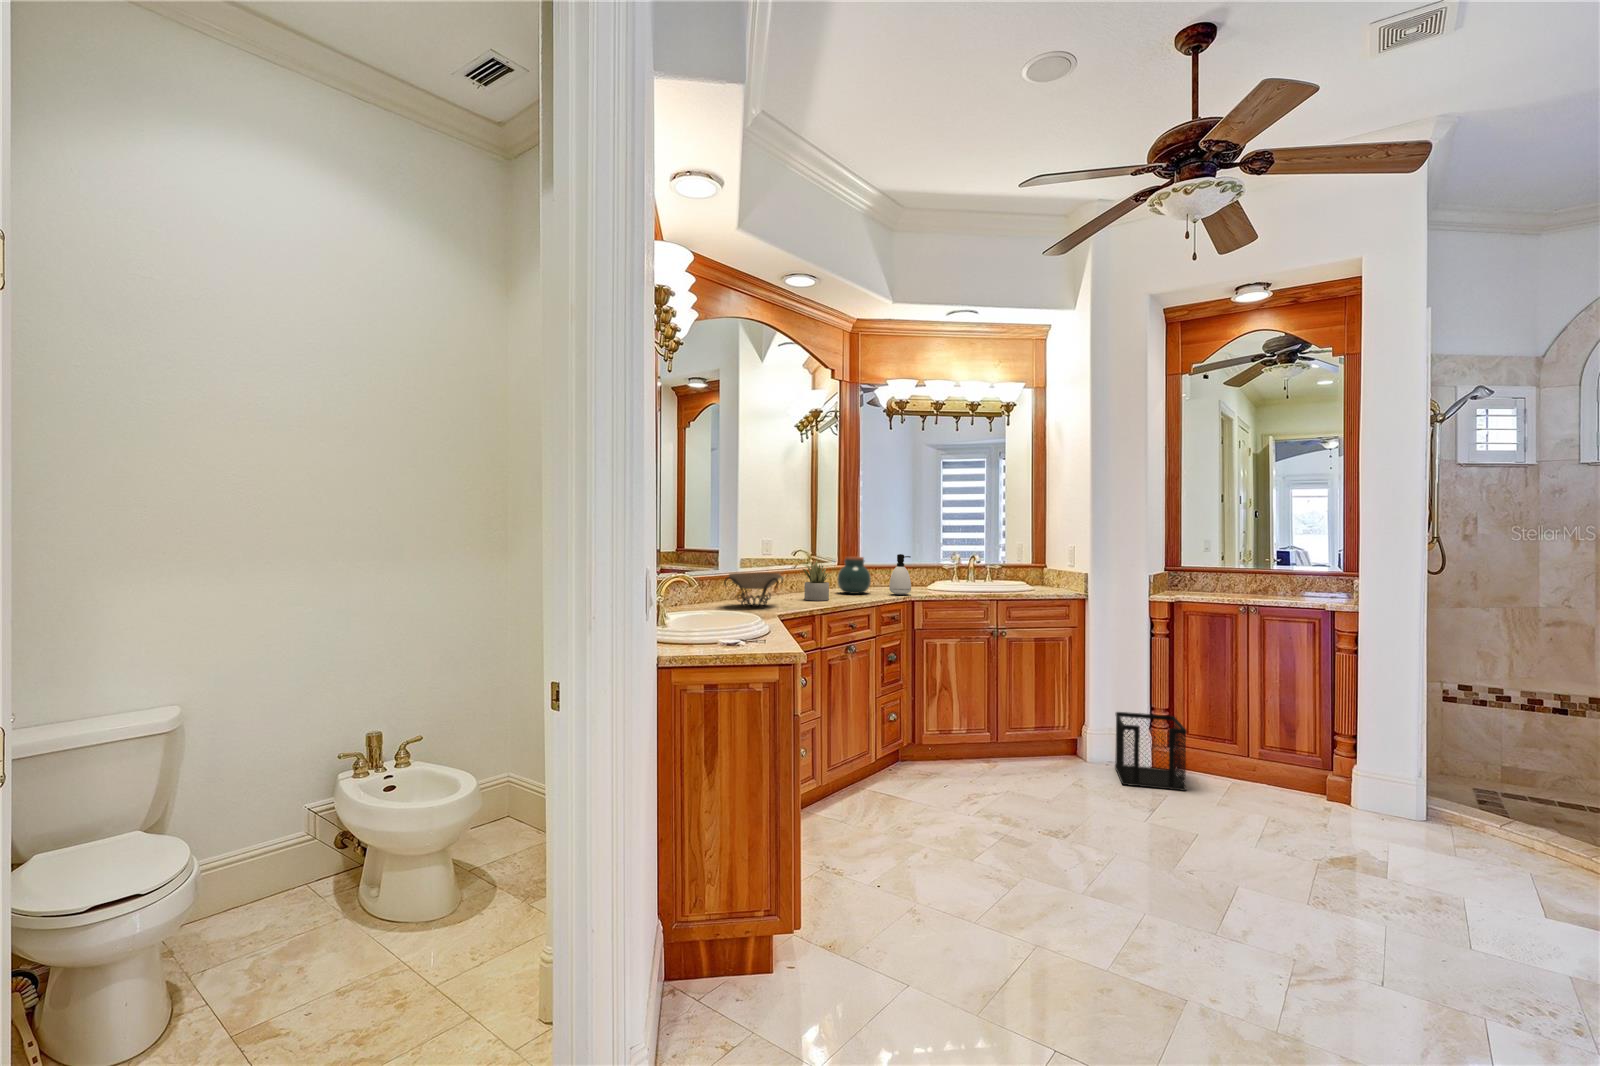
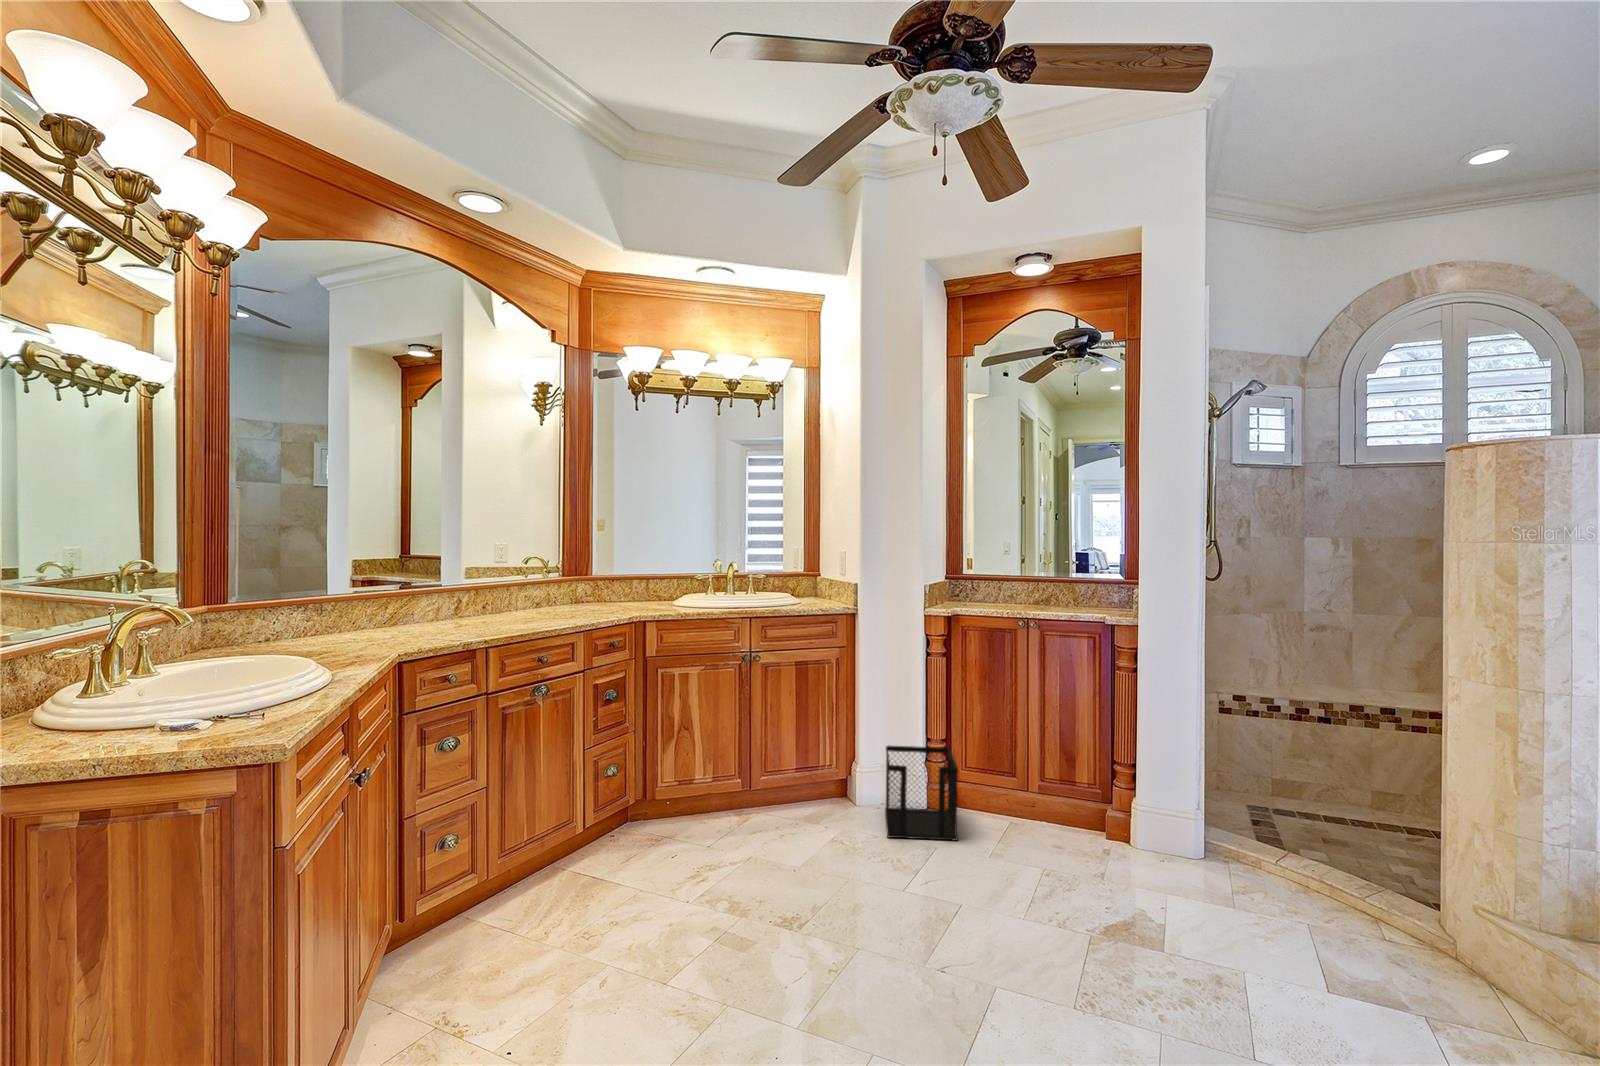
soap dispenser: present [889,554,911,595] -> none [615,562,642,613]
jar: present [838,557,871,594] -> none [549,566,593,613]
succulent plant: present [803,561,829,601] -> none [482,572,525,626]
decorative bowl: present [724,572,783,606] -> none [334,590,444,640]

